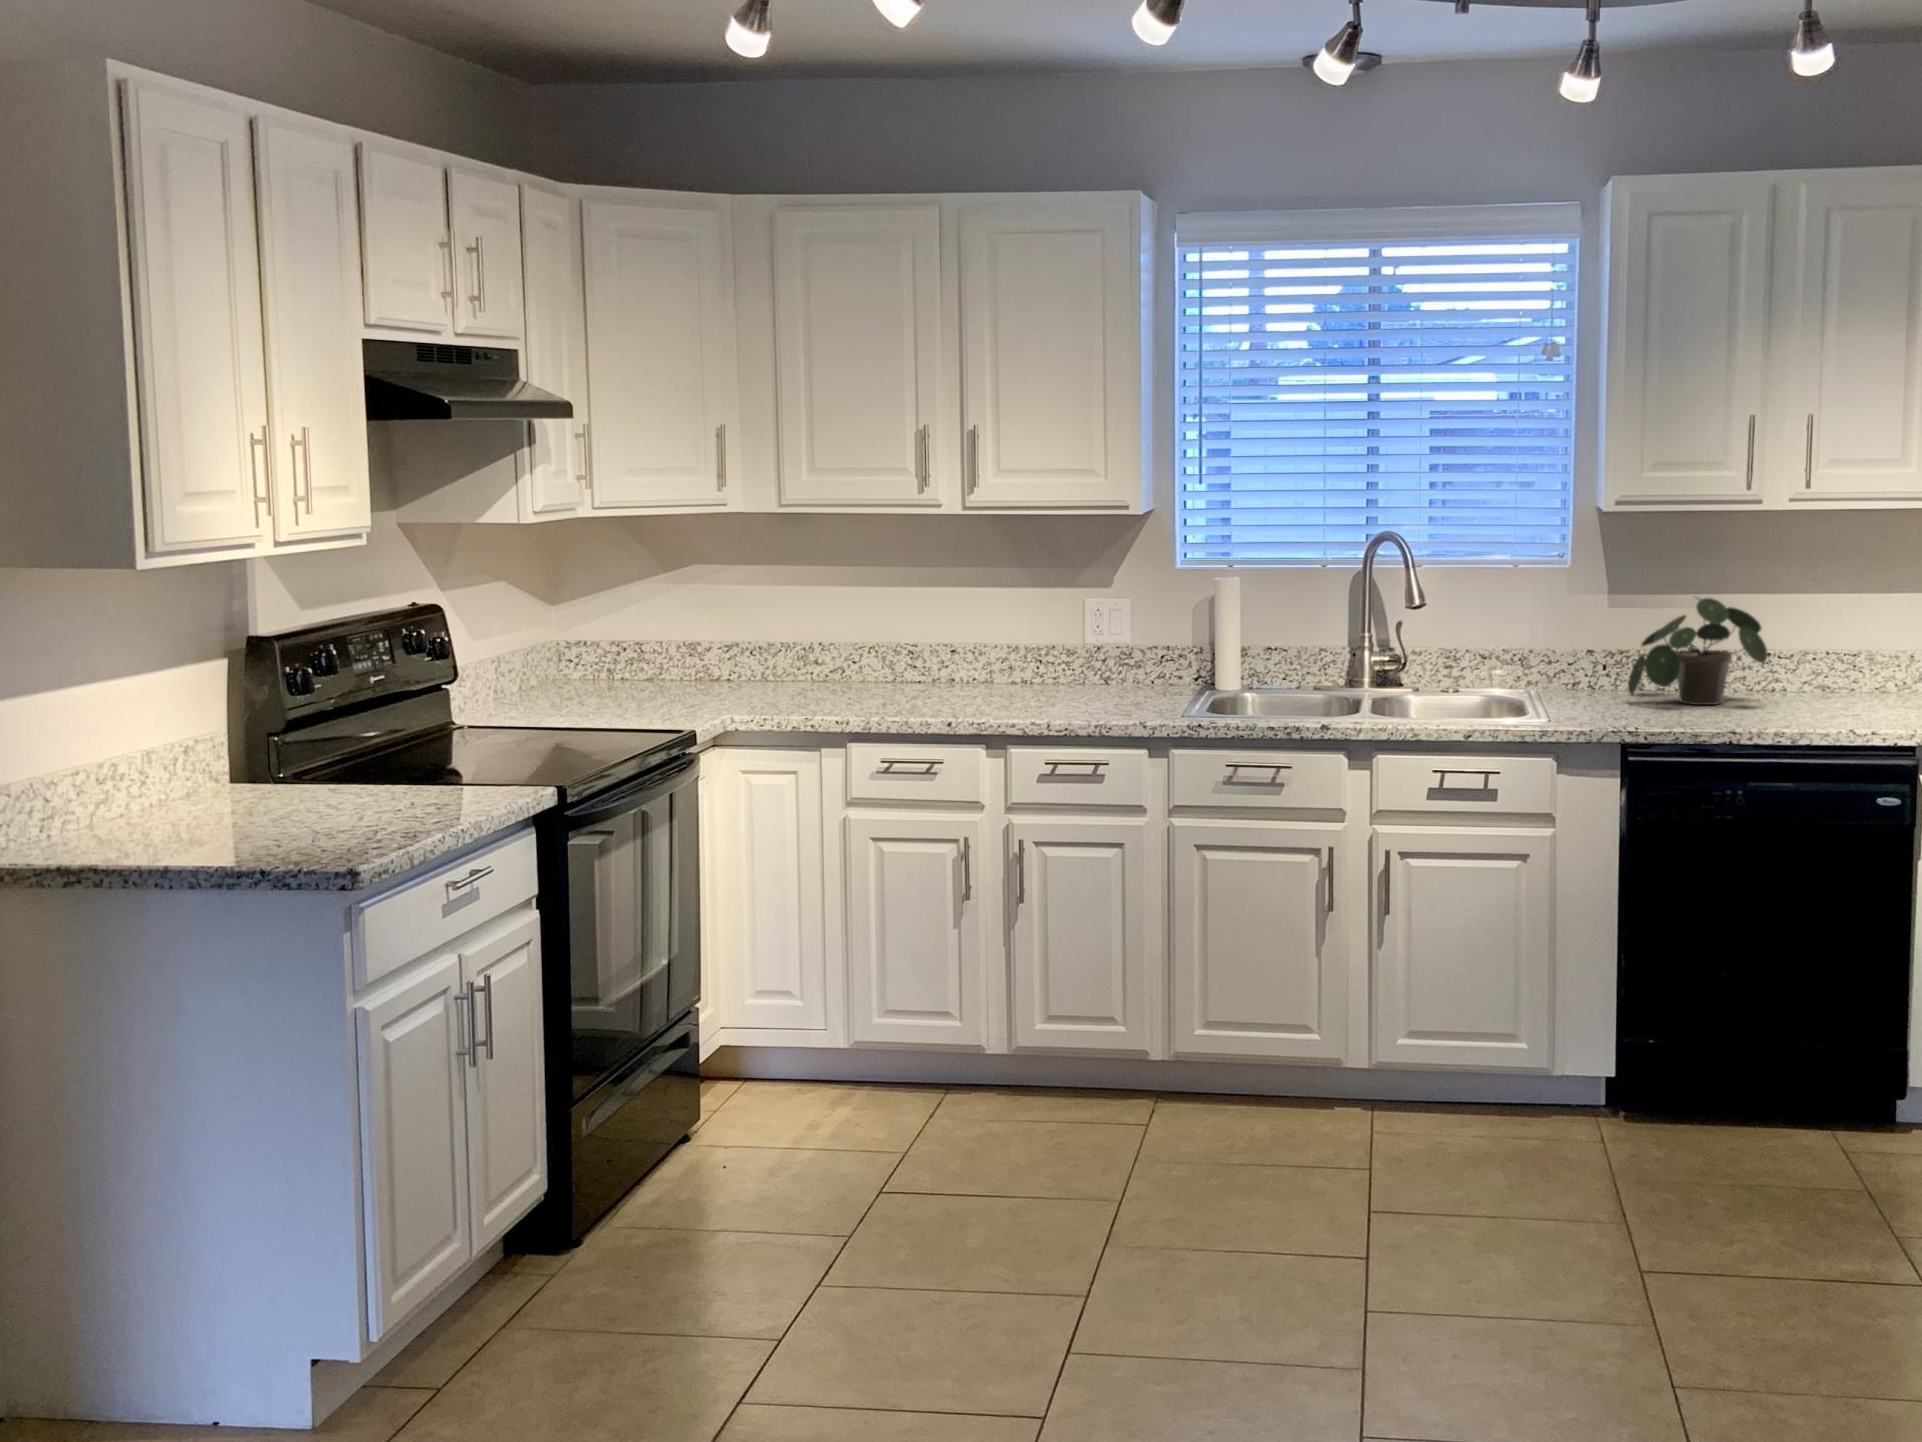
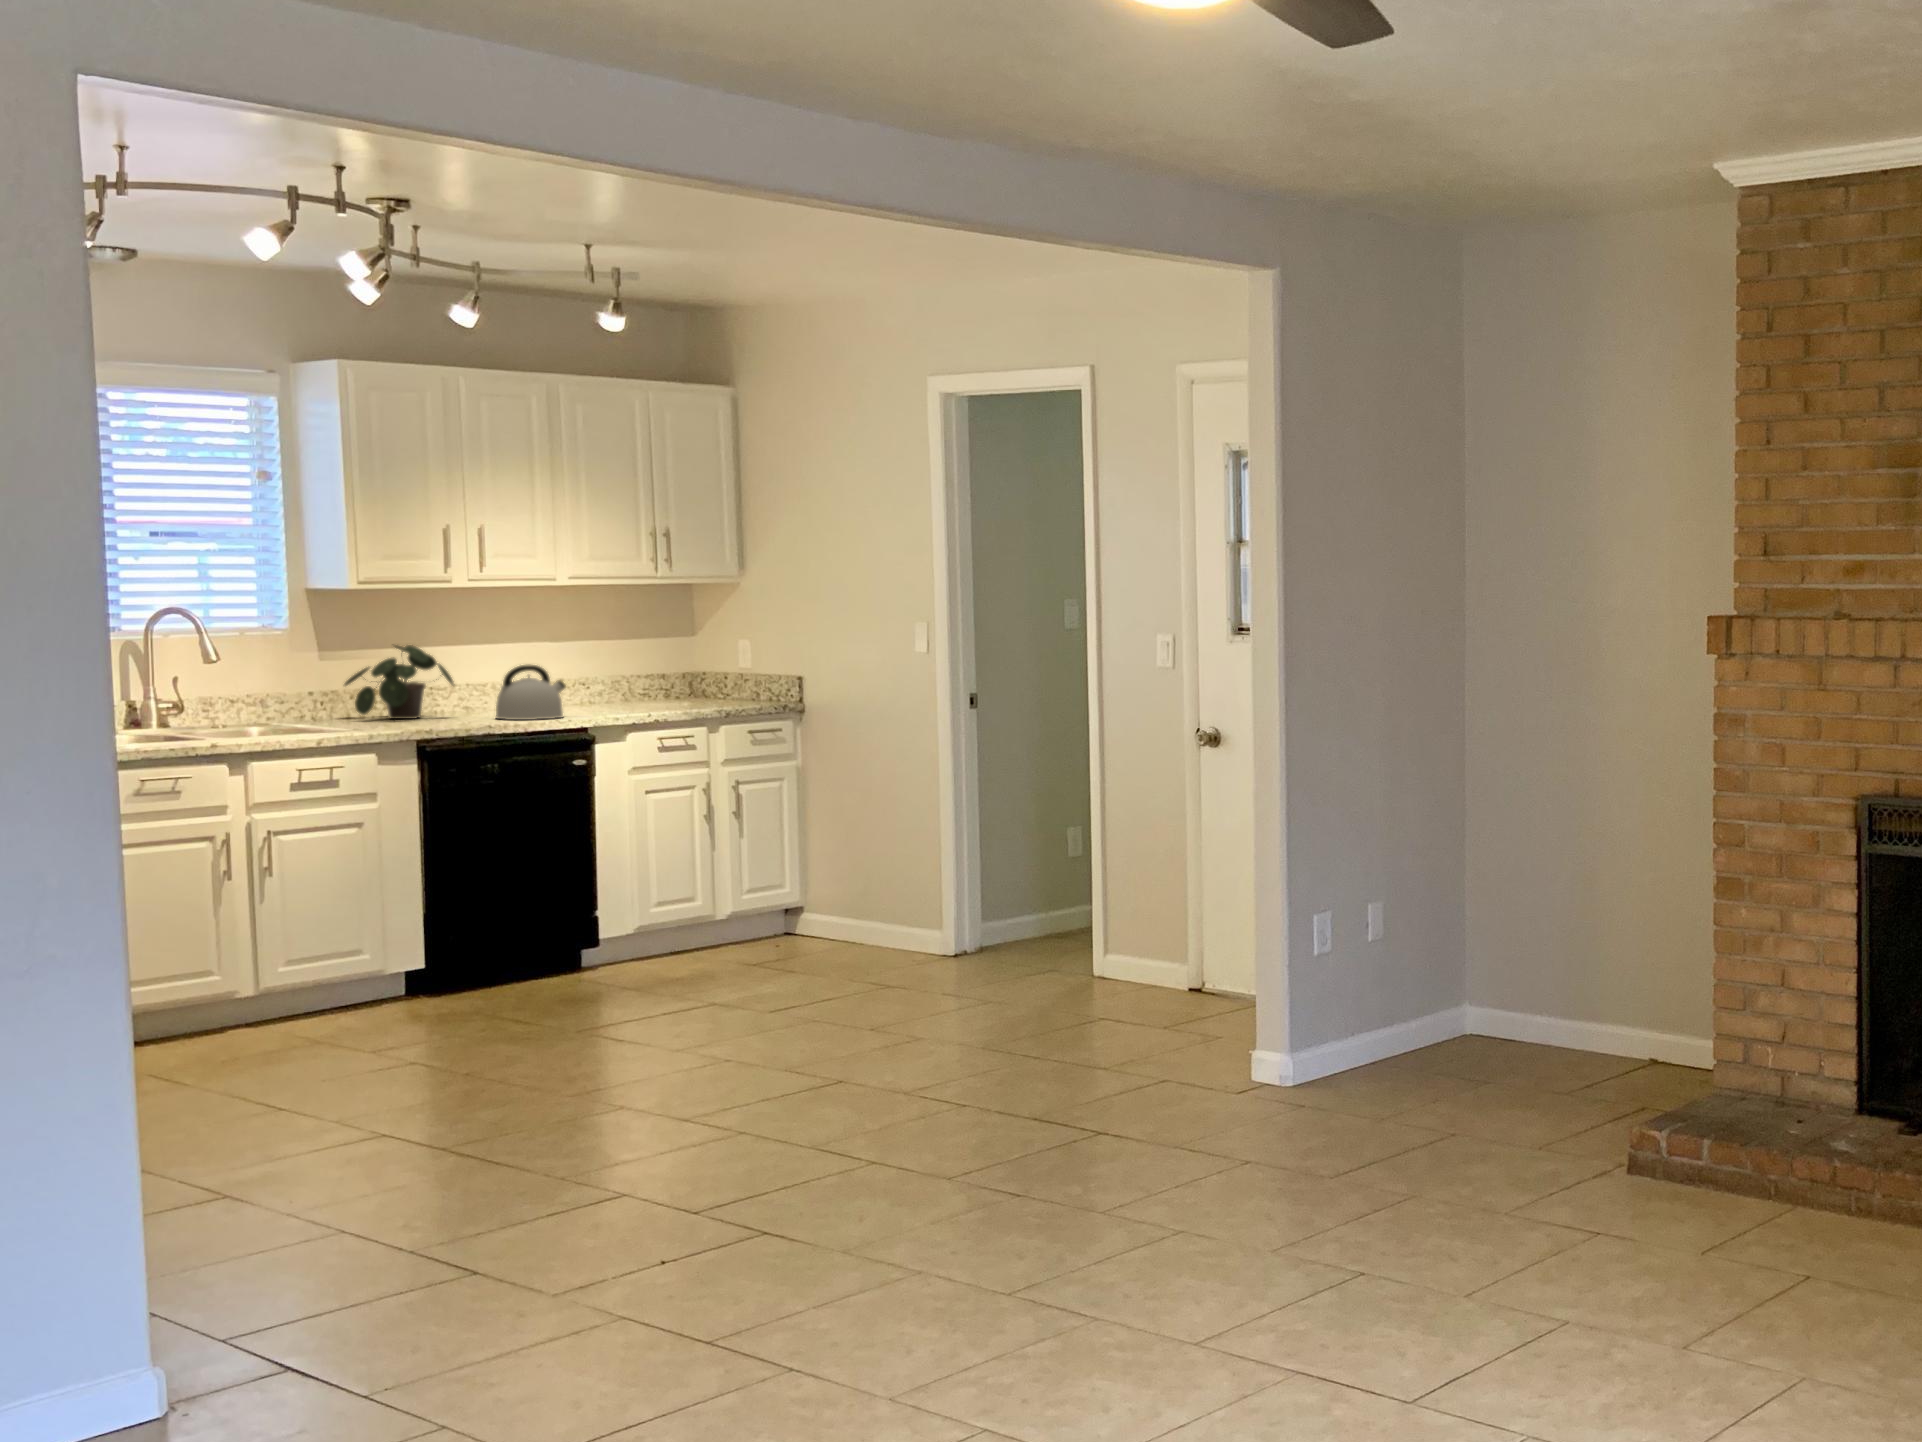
kettle: none [1792,637,1907,726] -> present [496,665,566,720]

